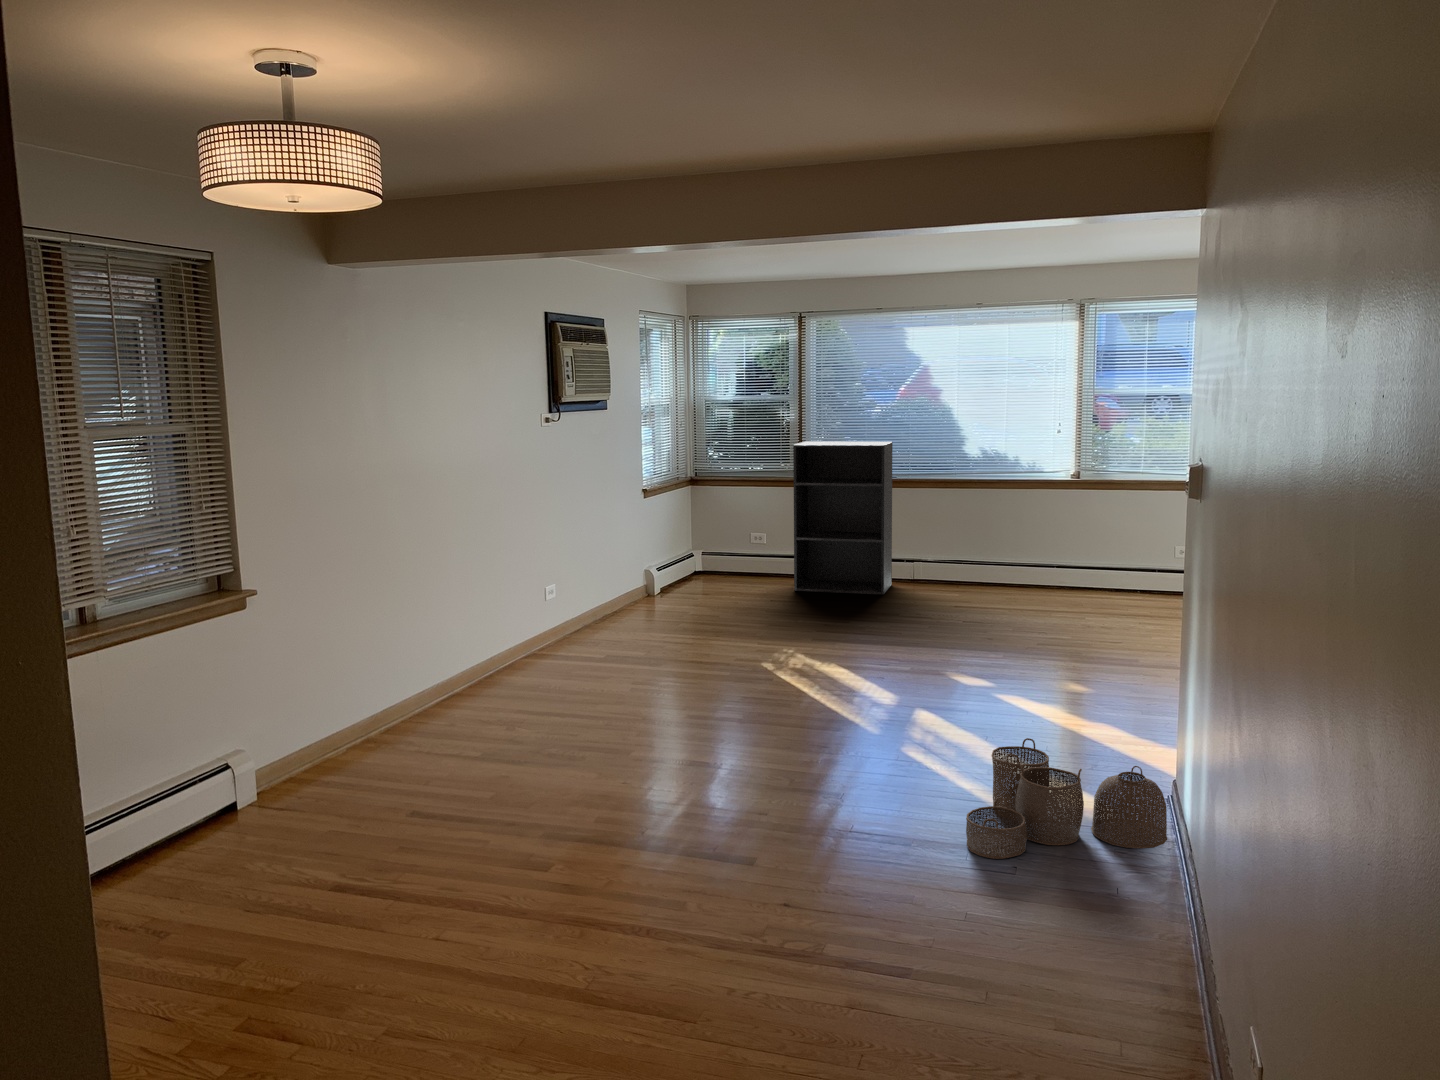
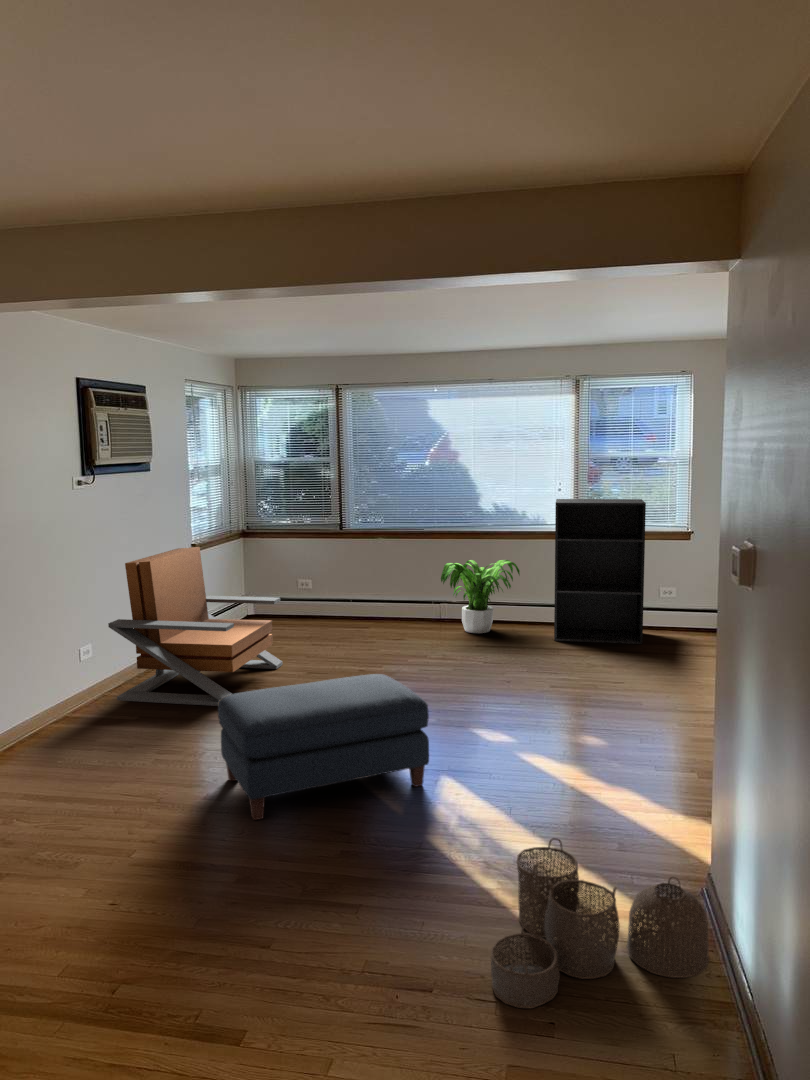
bookshelf: present [793,442,893,594] -> present [554,499,646,644]
lounge chair: none [572,490,743,651] -> present [108,547,283,706]
potted plant: none [916,512,1008,594] -> present [441,560,520,633]
ottoman: none [699,611,907,736] -> present [218,674,429,820]

